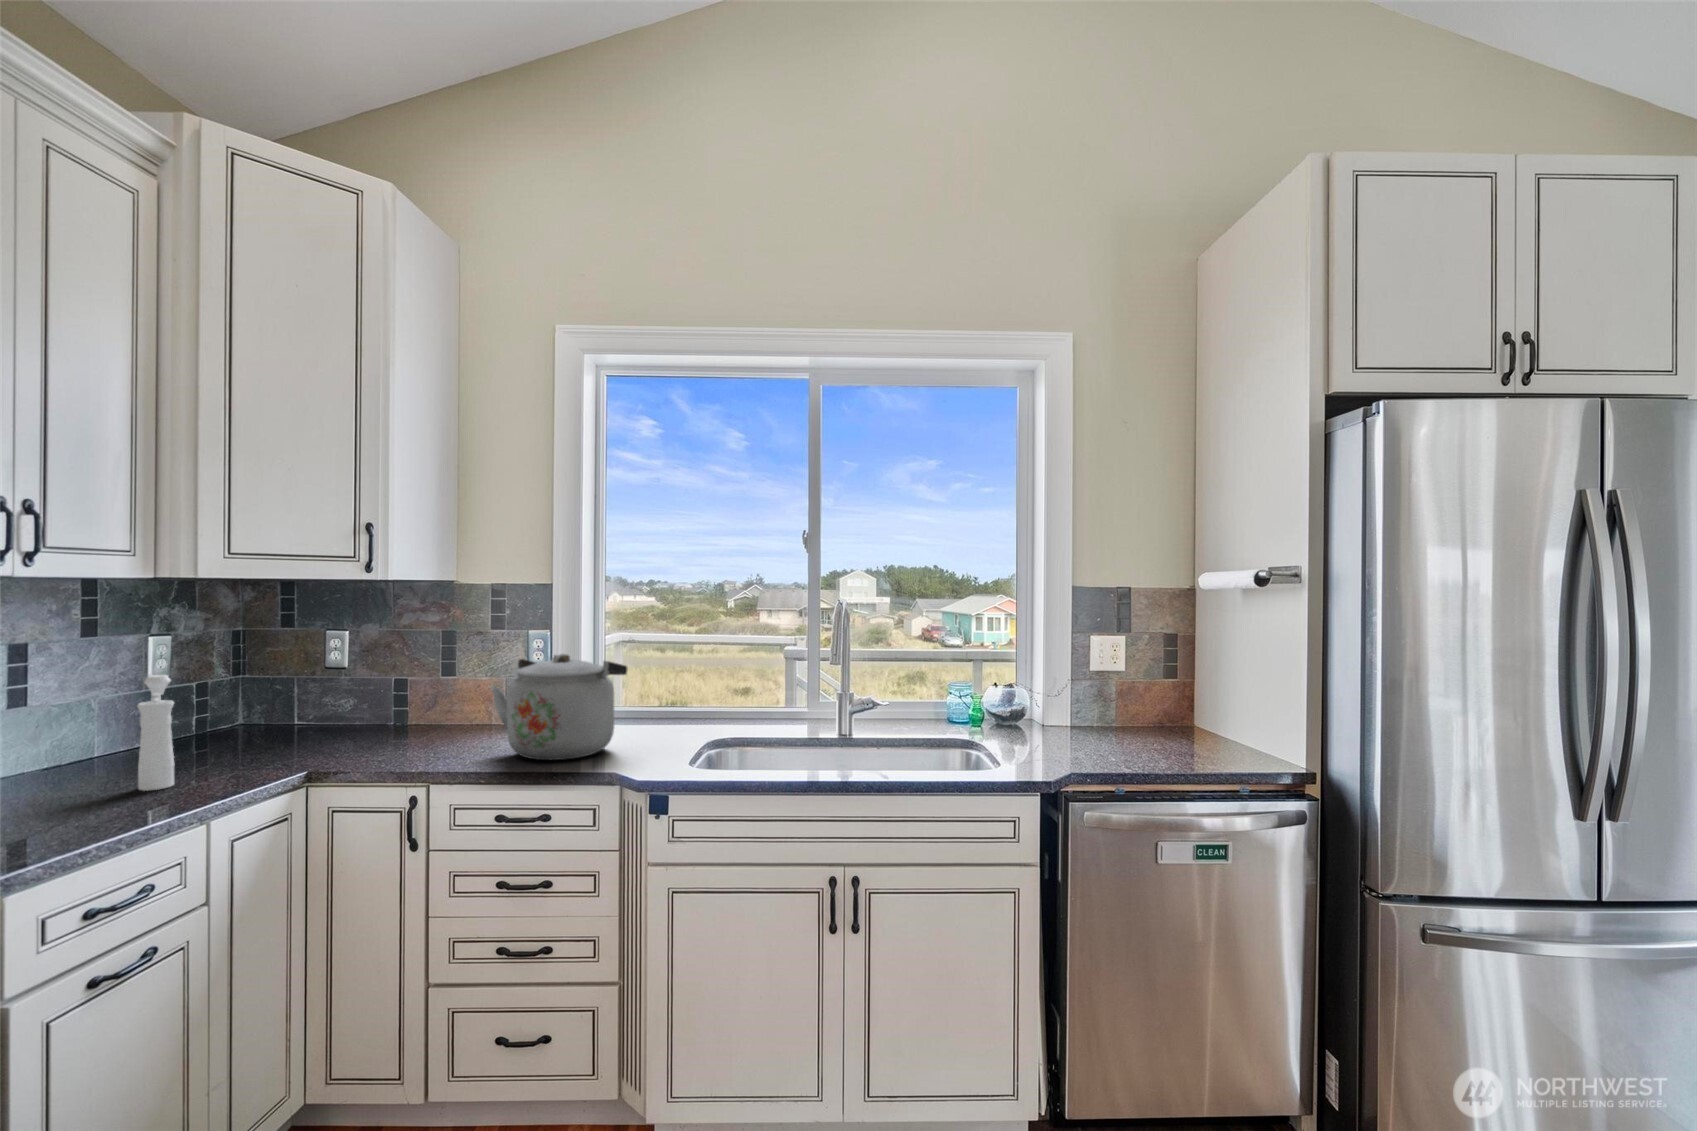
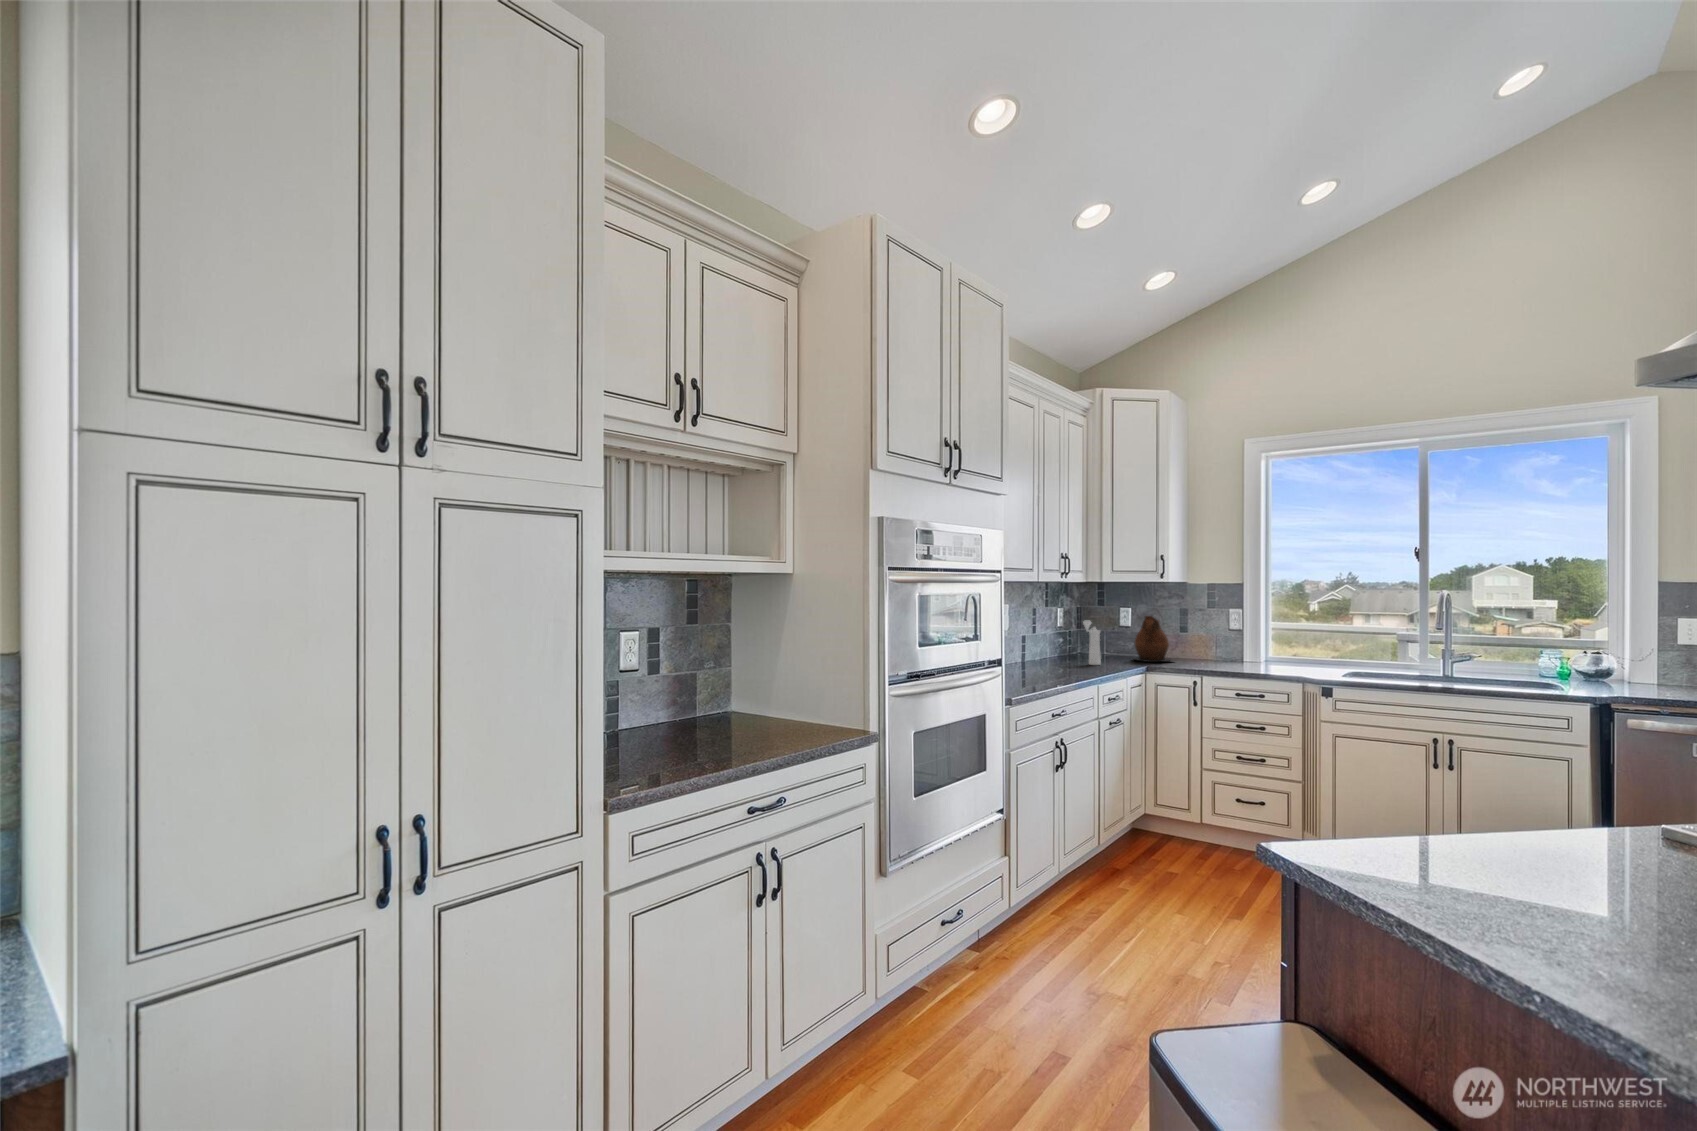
ceramic pitcher: none [304,652,409,753] -> present [1132,616,1172,662]
kettle: present [492,654,627,760] -> none [1224,619,1297,671]

